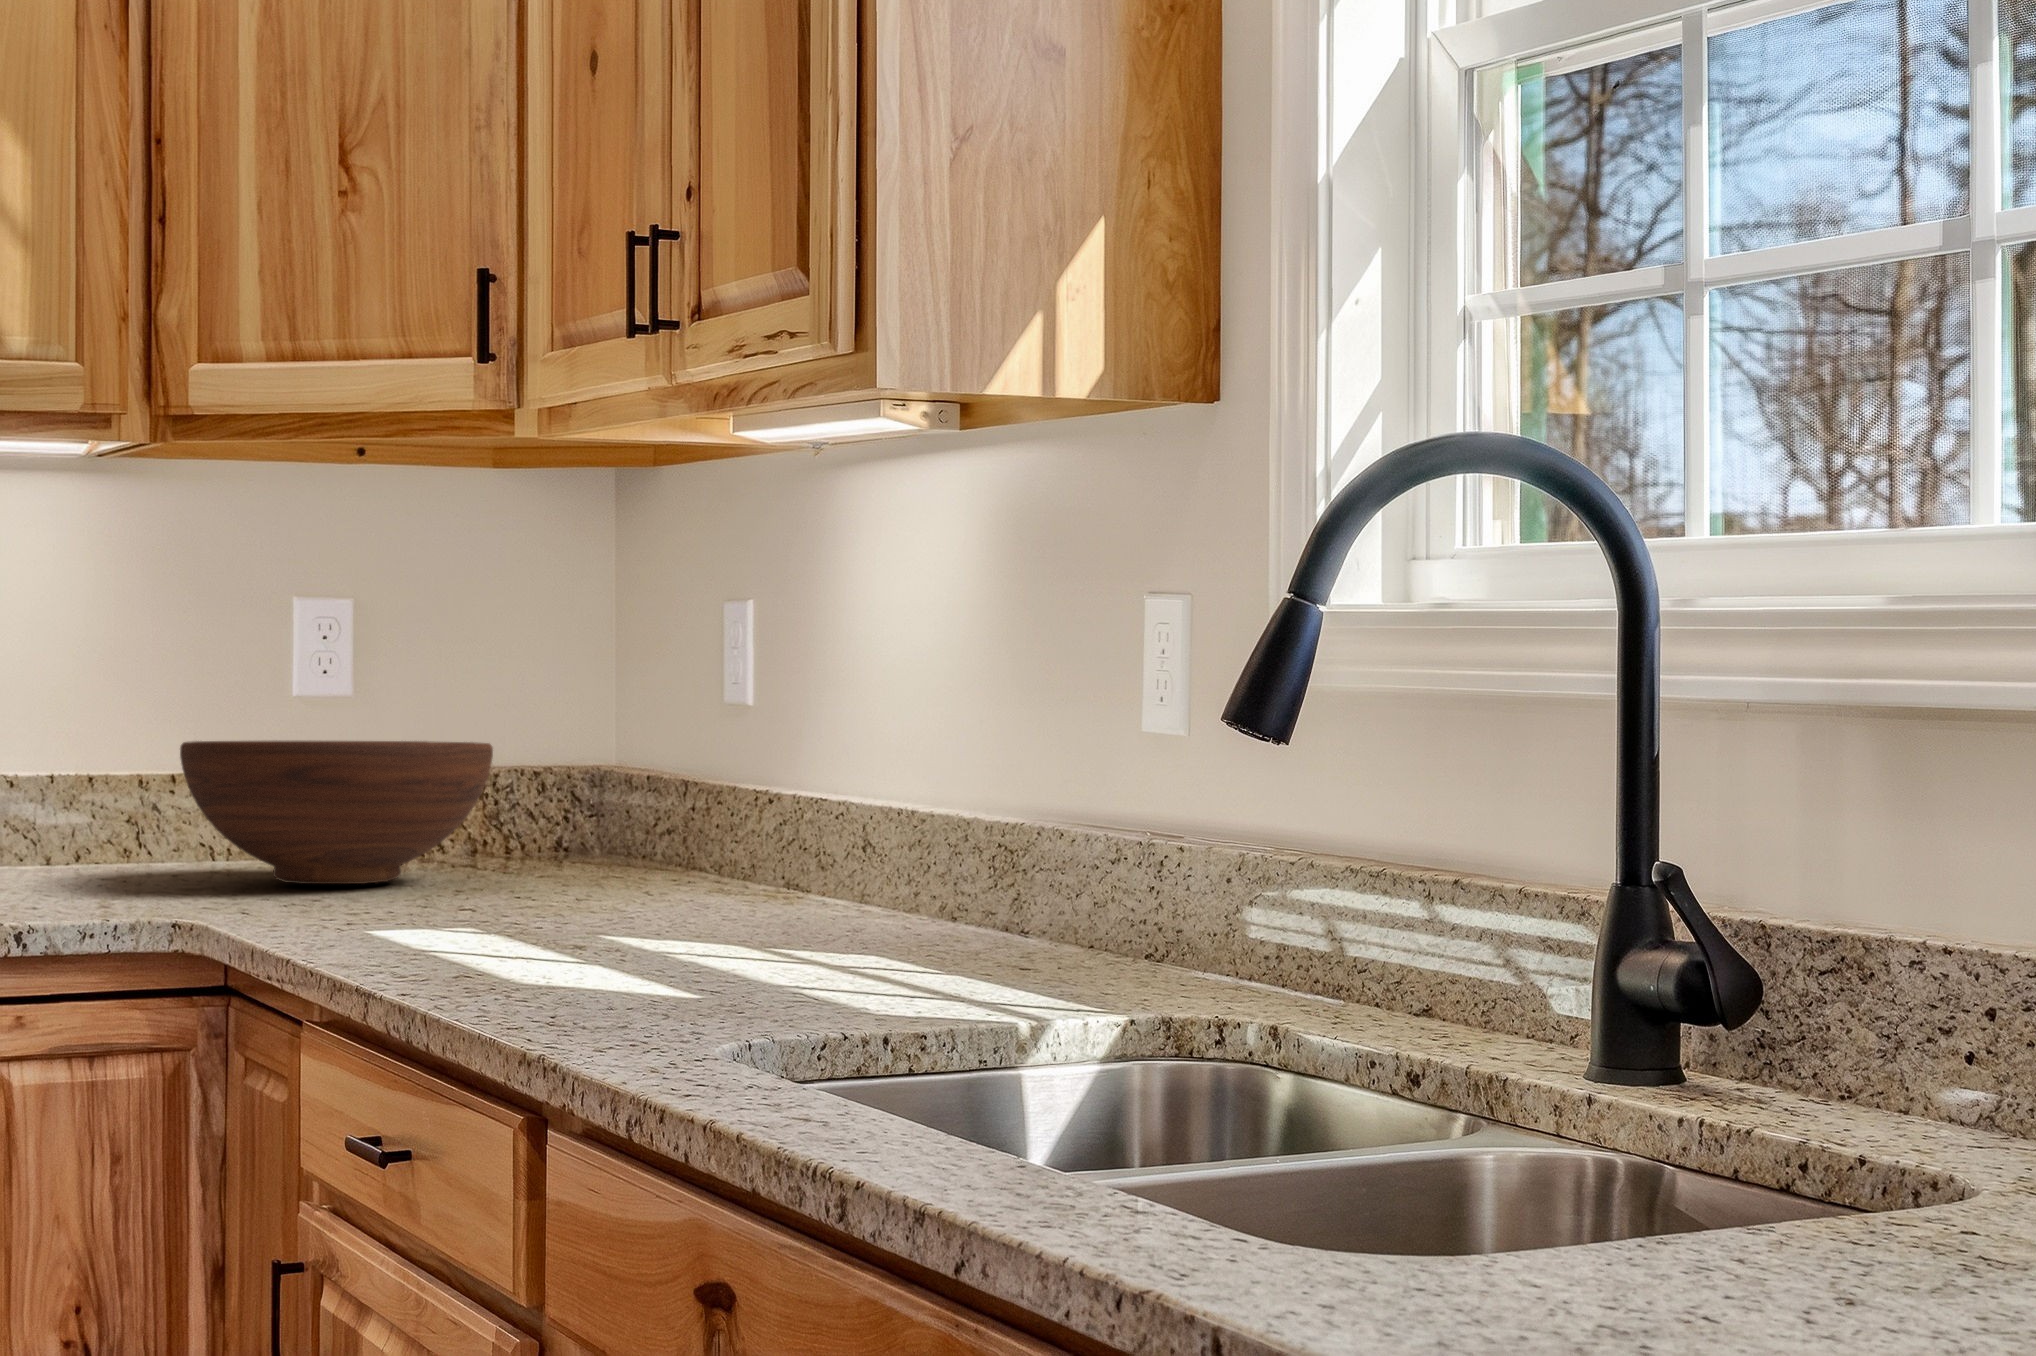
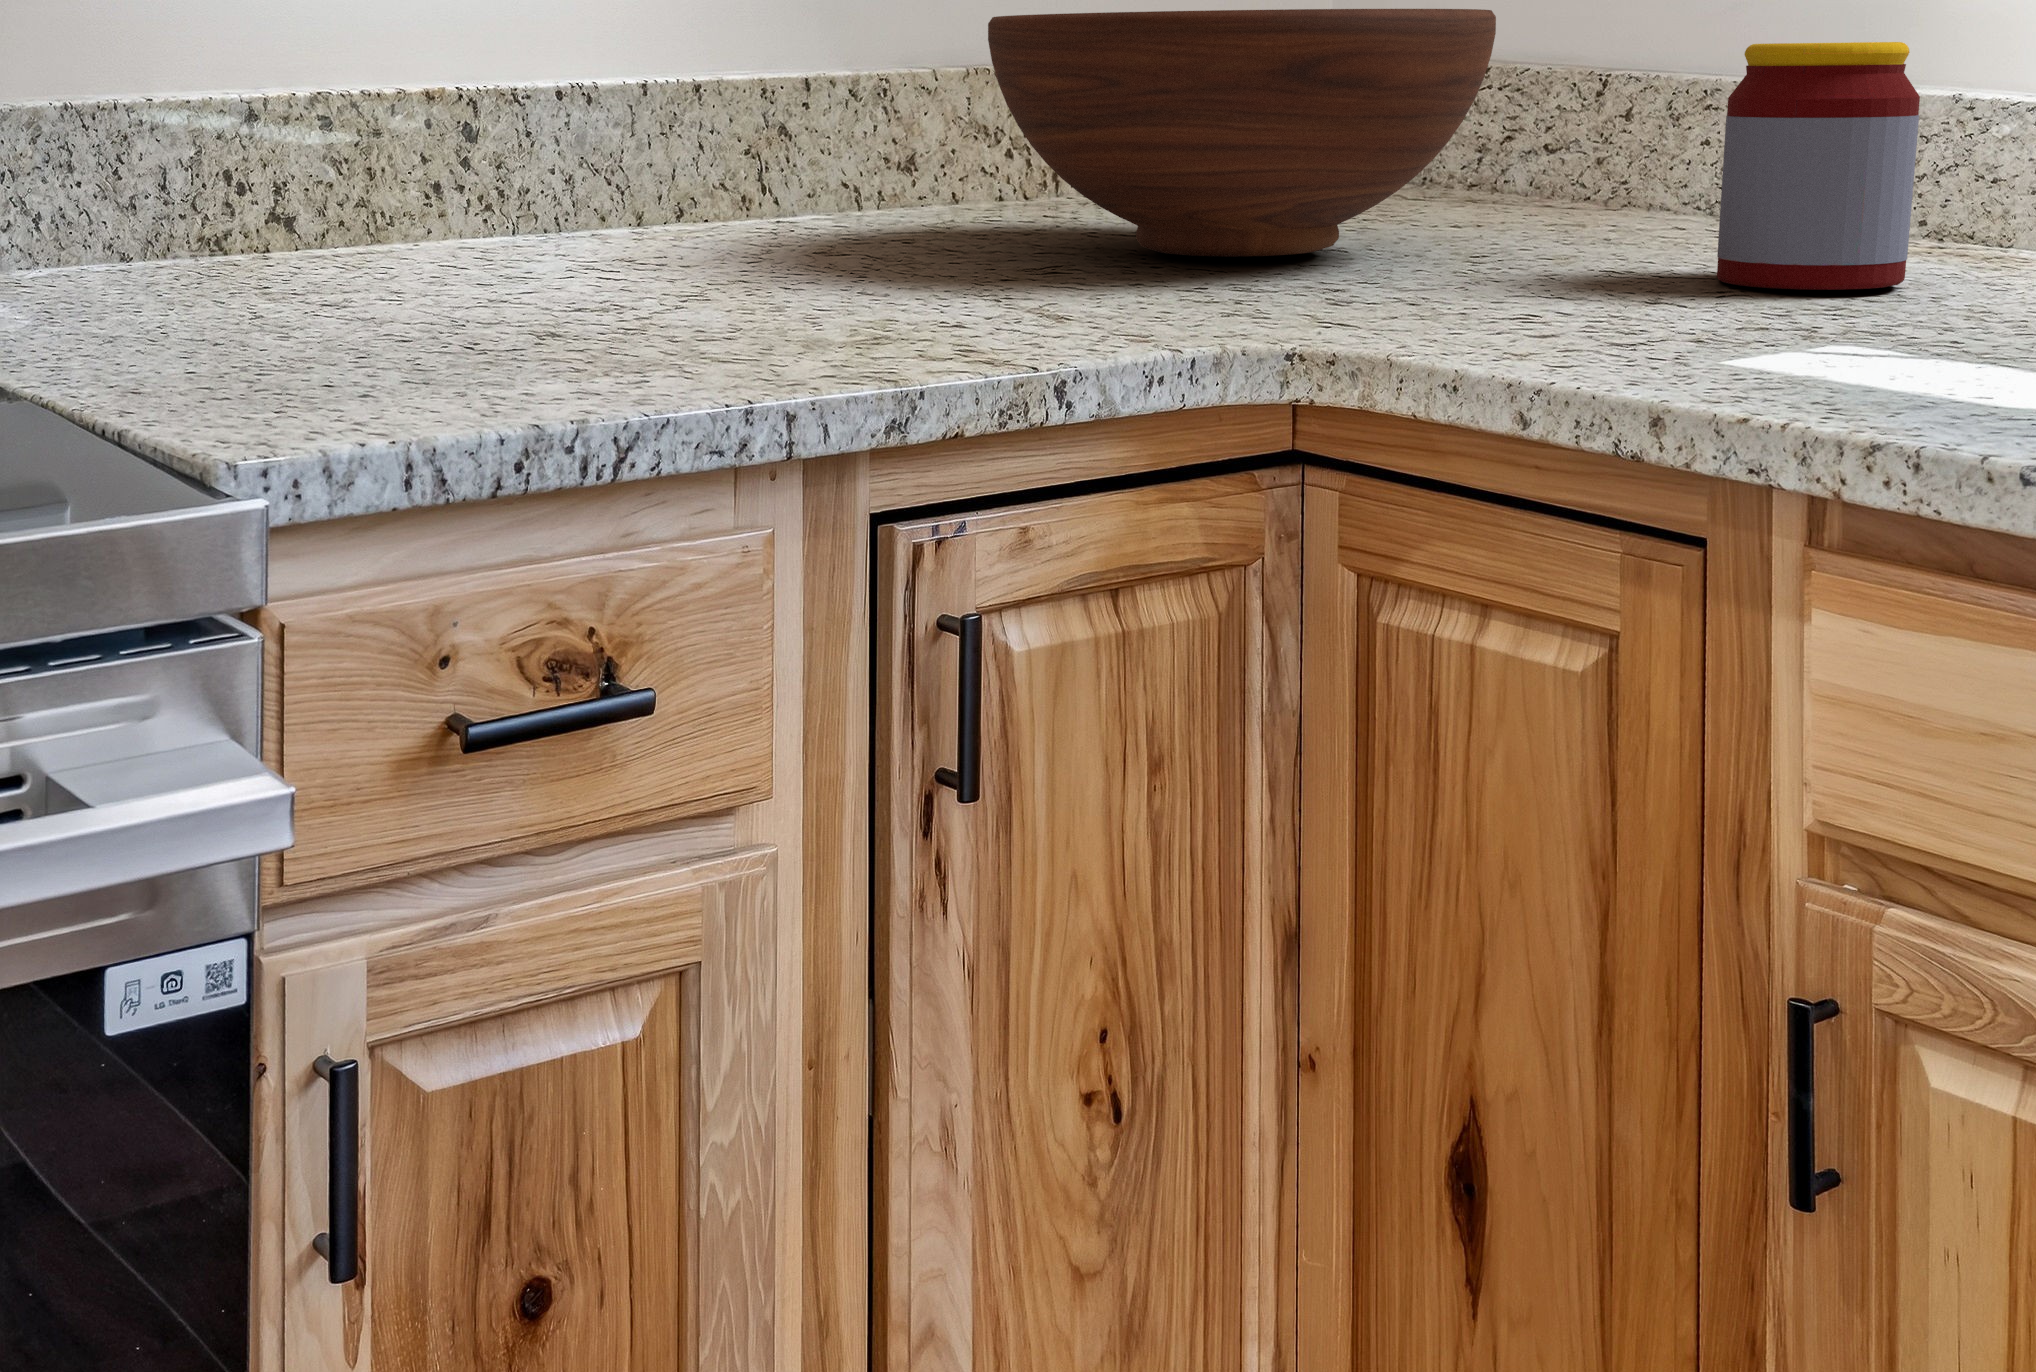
jar: none [543,762,653,904] -> present [1717,42,1920,290]

